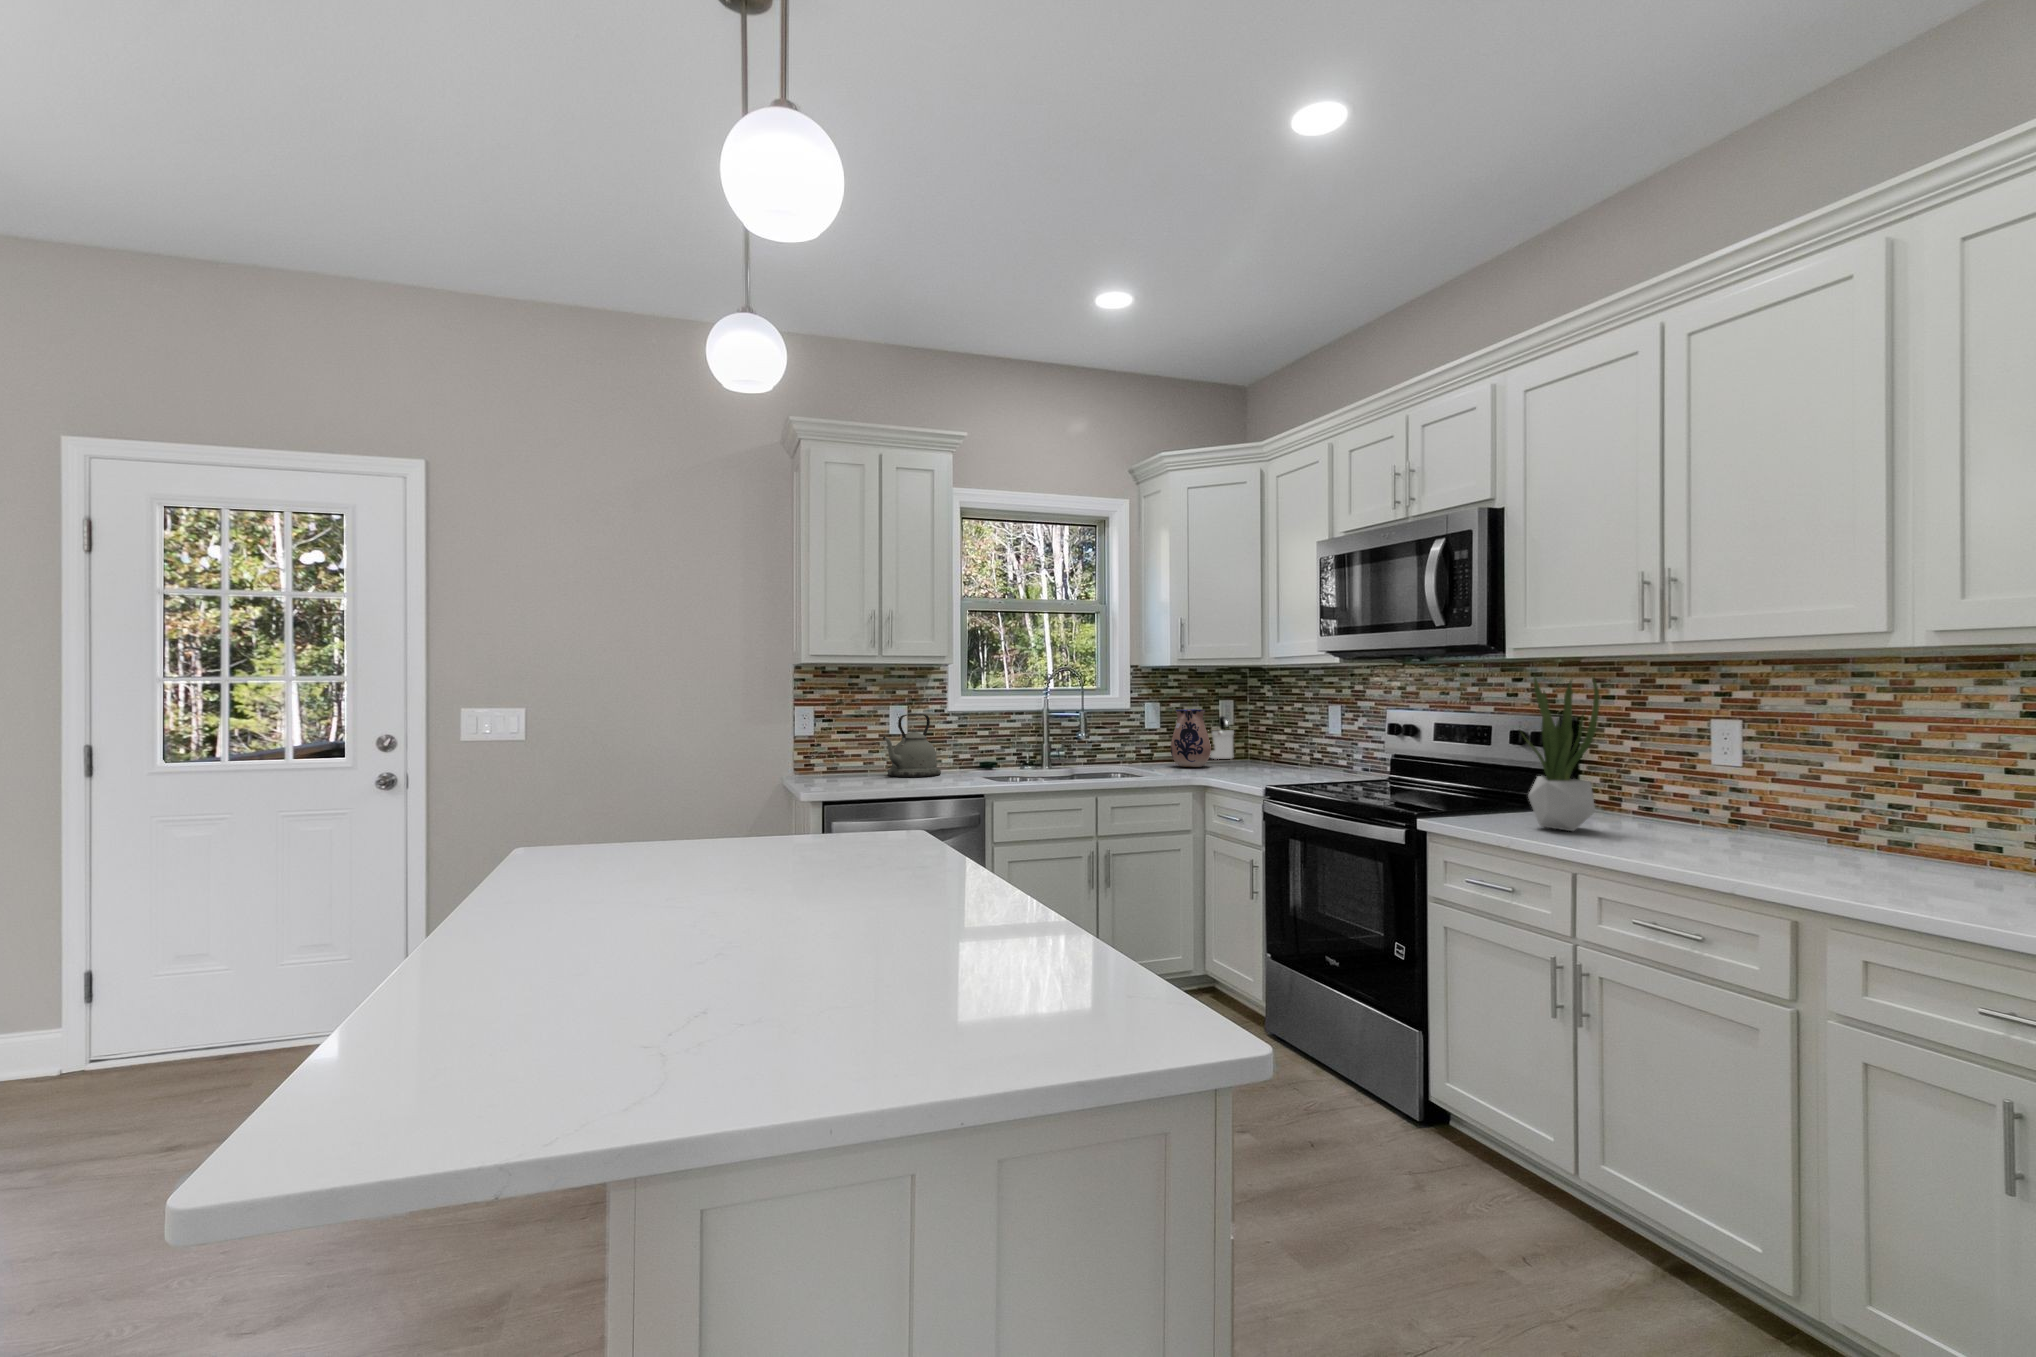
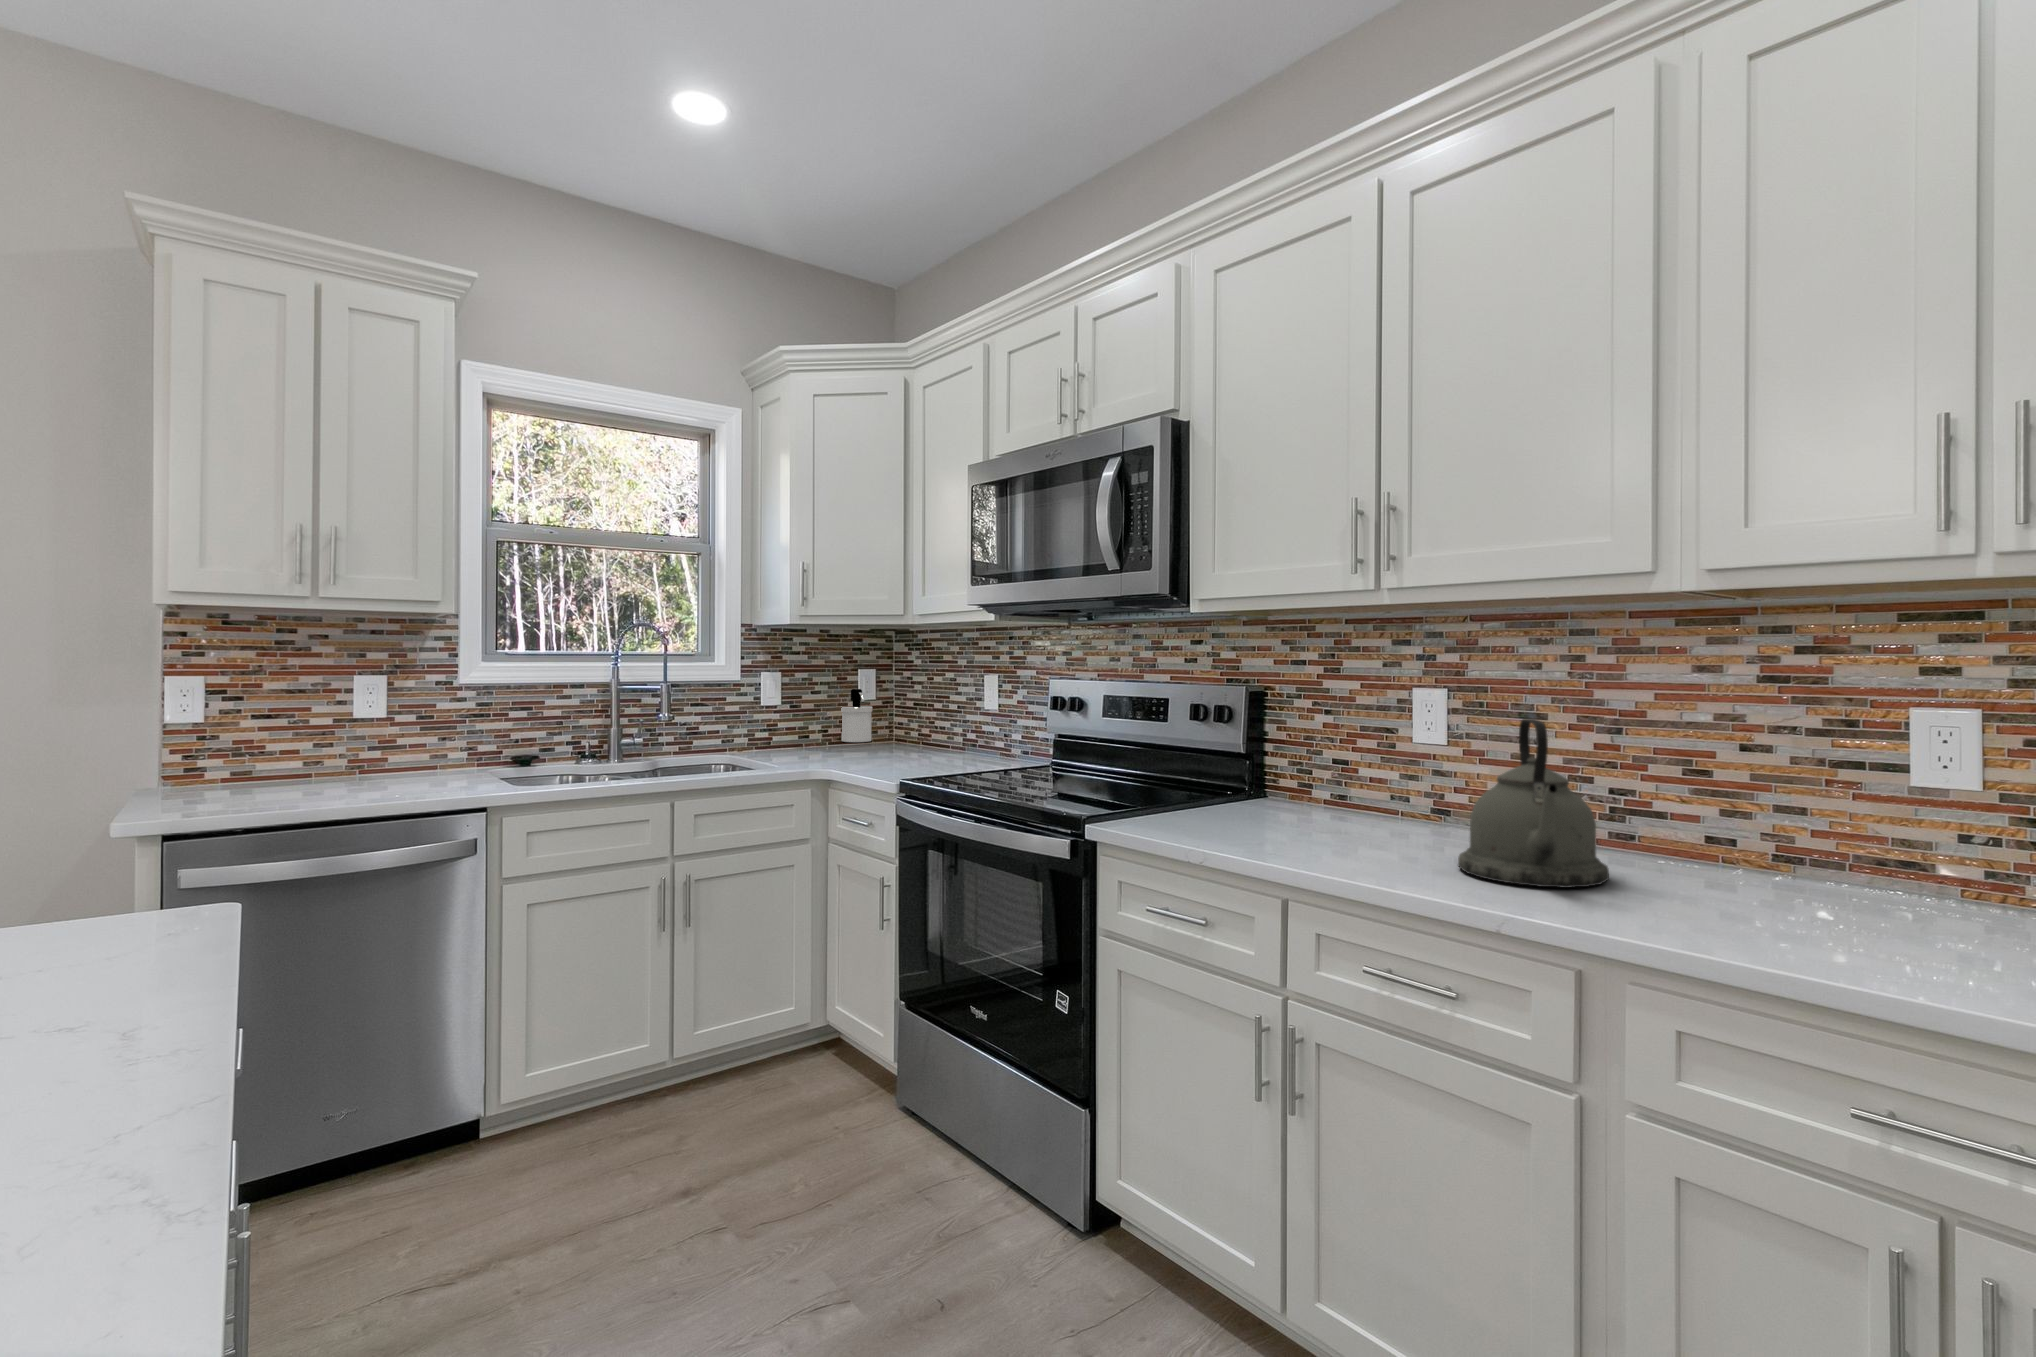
potted plant: present [1523,677,1599,831] -> none [1207,629,1303,835]
ceramic pitcher: present [1171,709,1211,767] -> none [786,680,839,755]
kettle: present [883,714,941,777] -> present [1458,719,1609,888]

